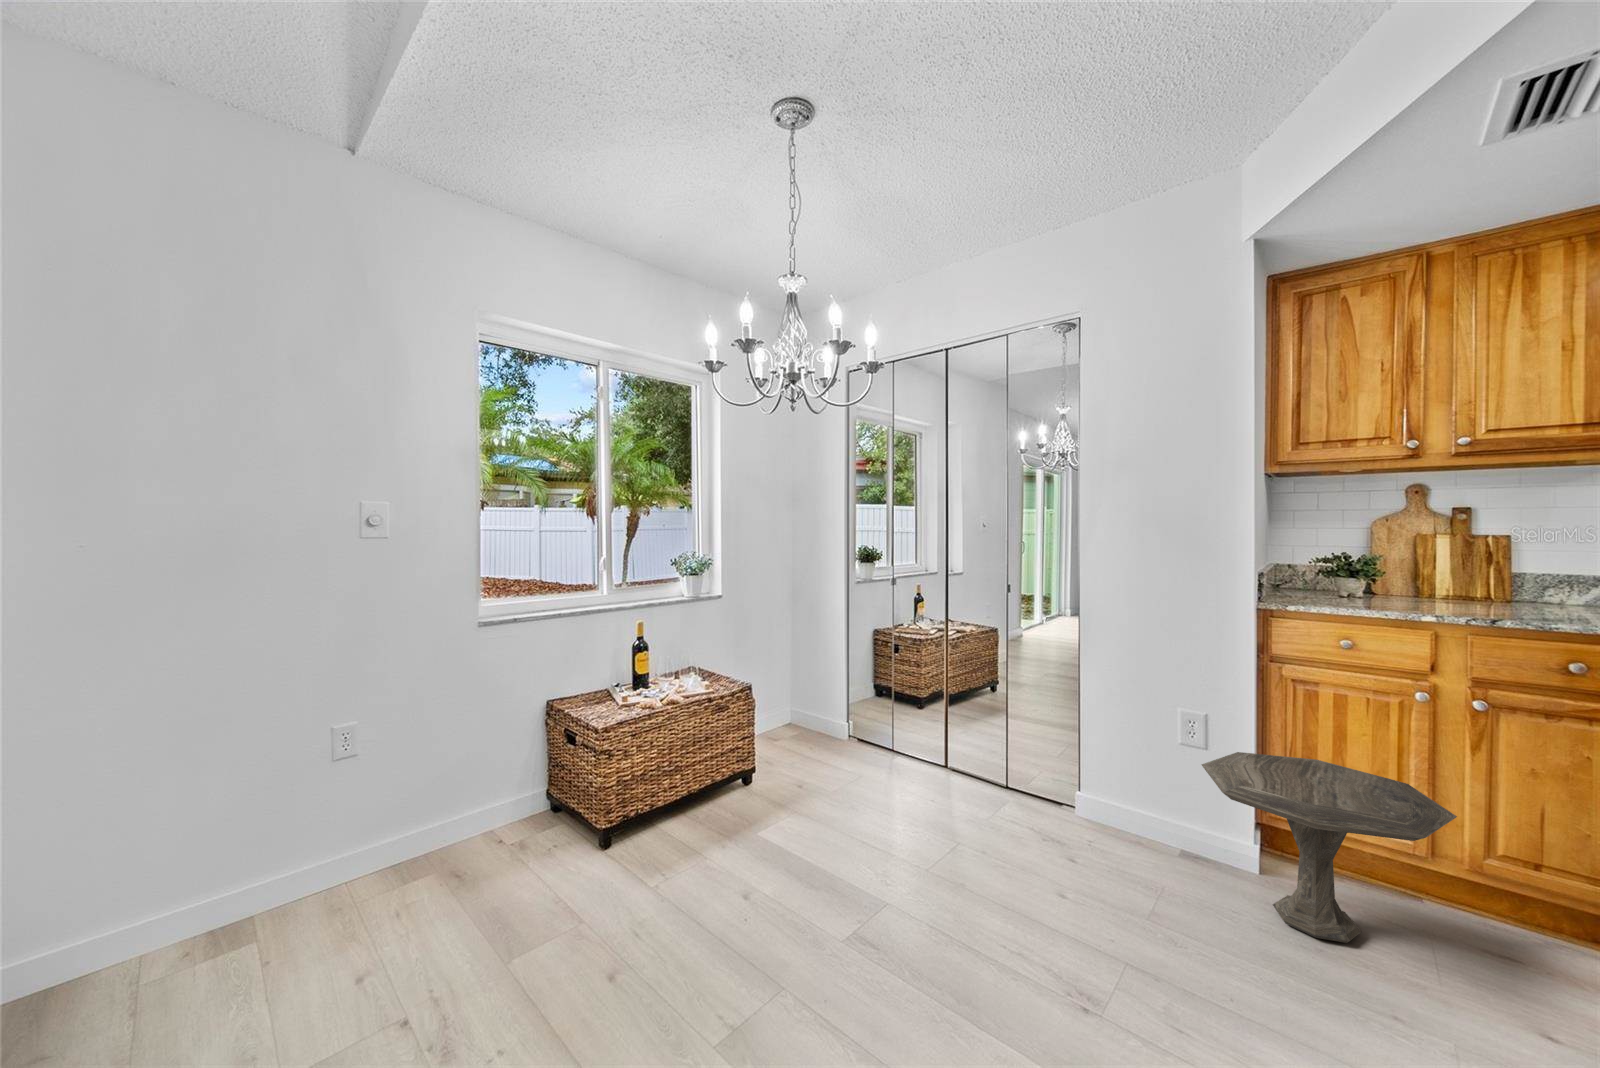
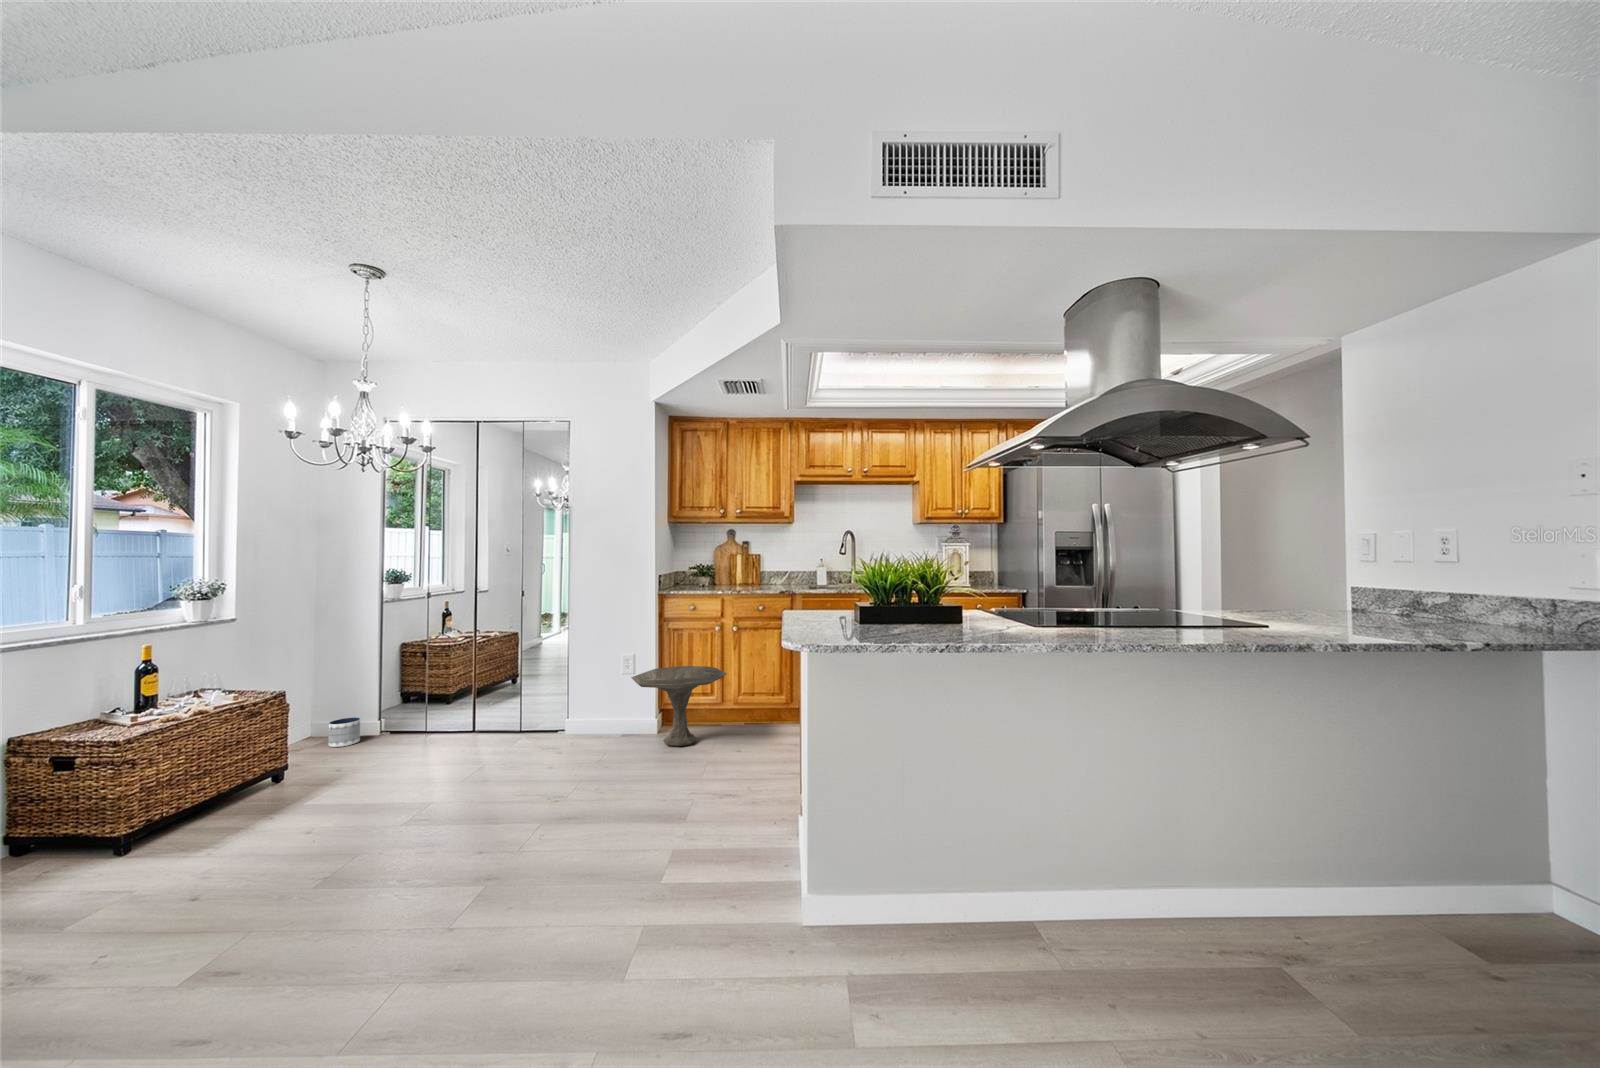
planter: none [803,712,831,746] -> present [329,718,360,747]

